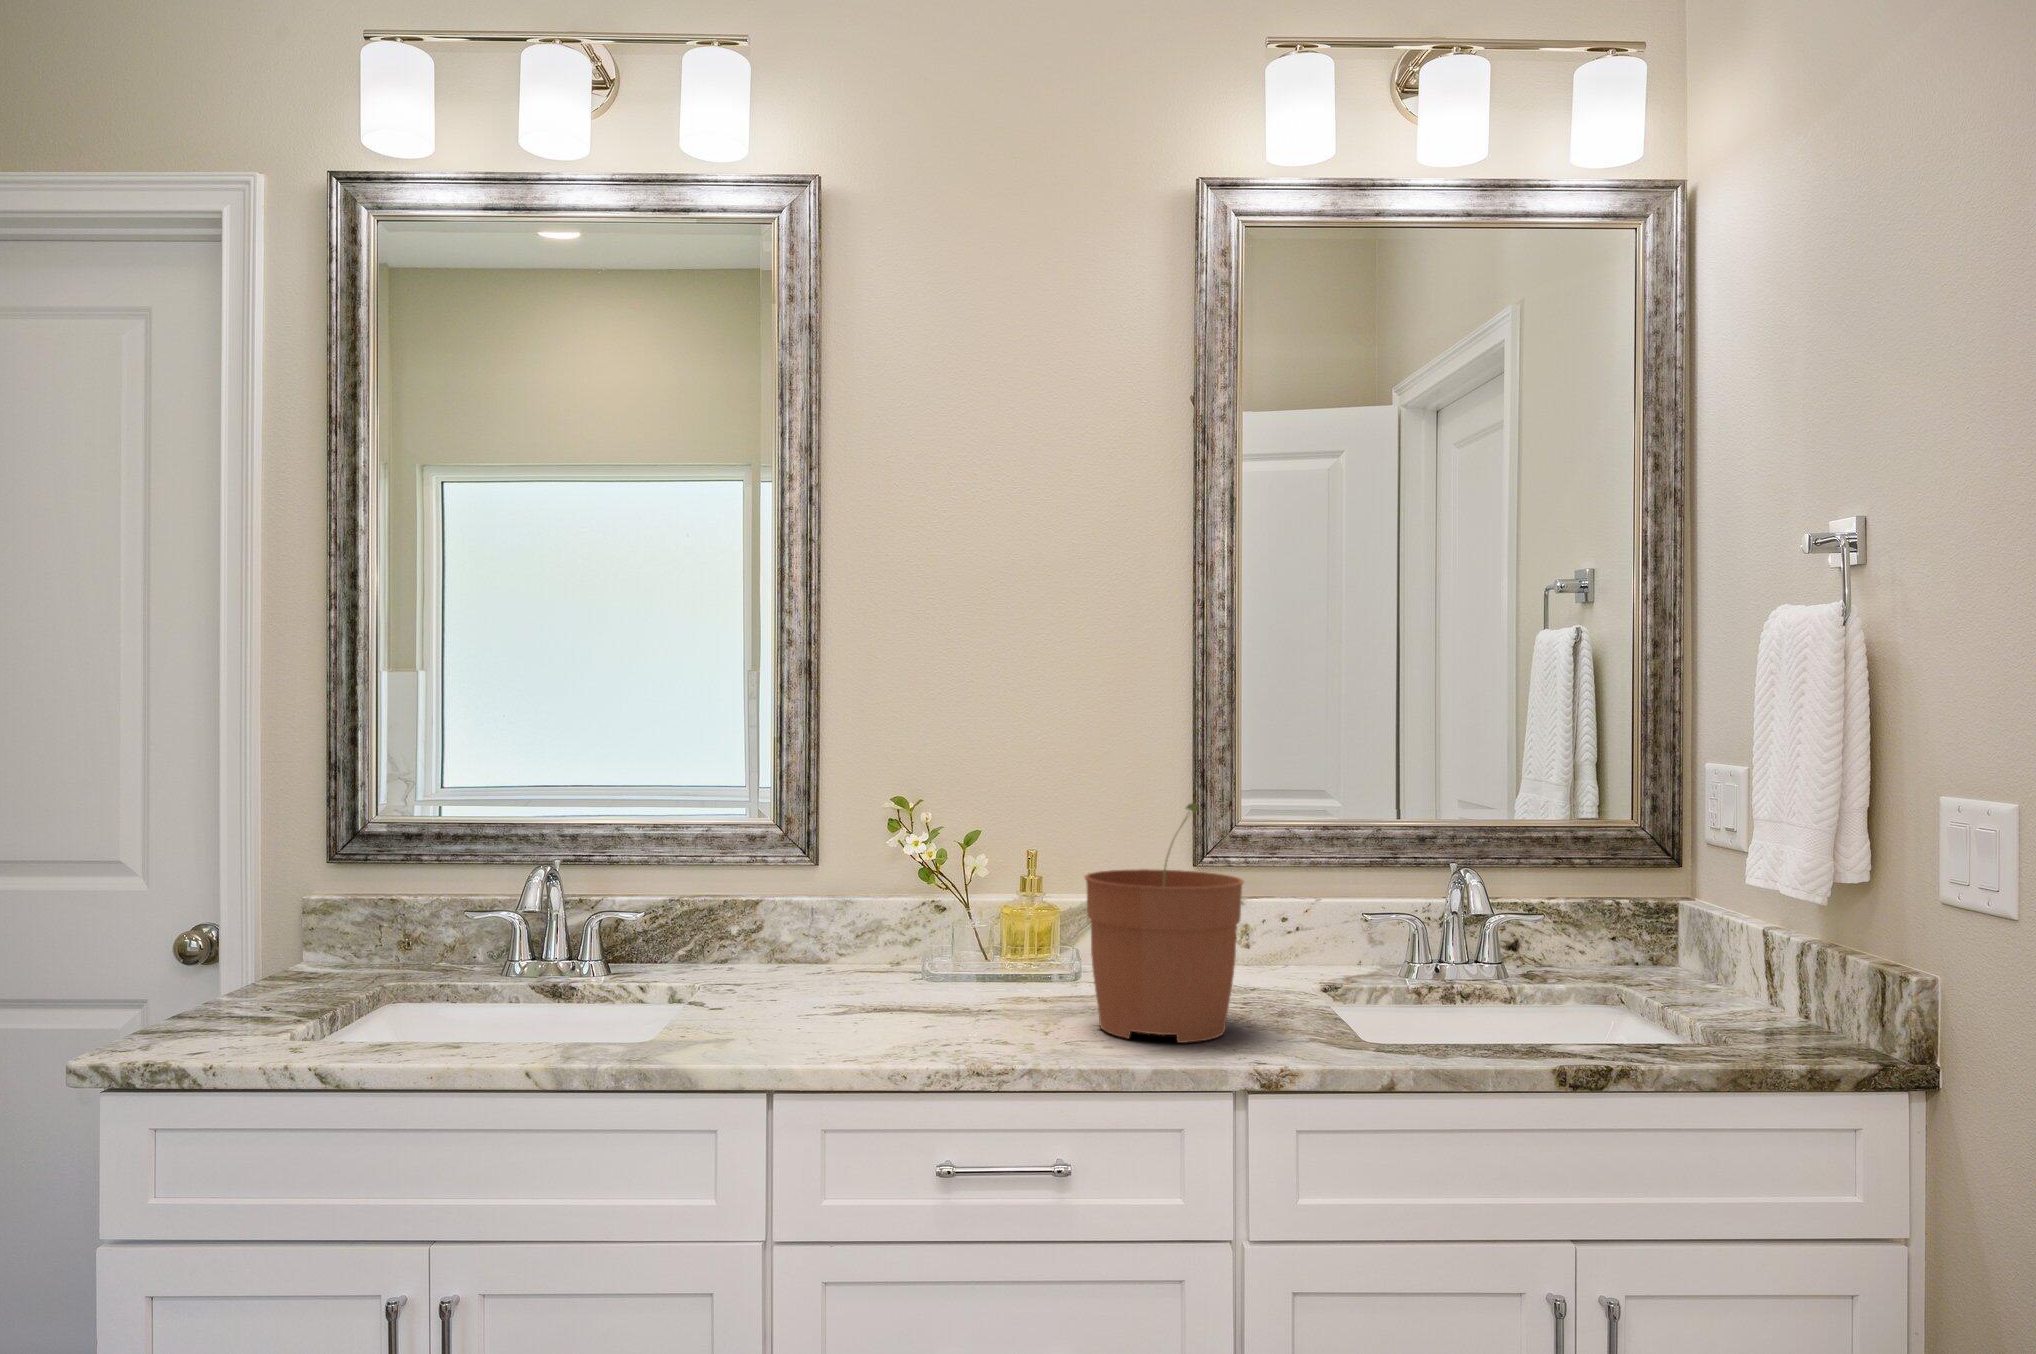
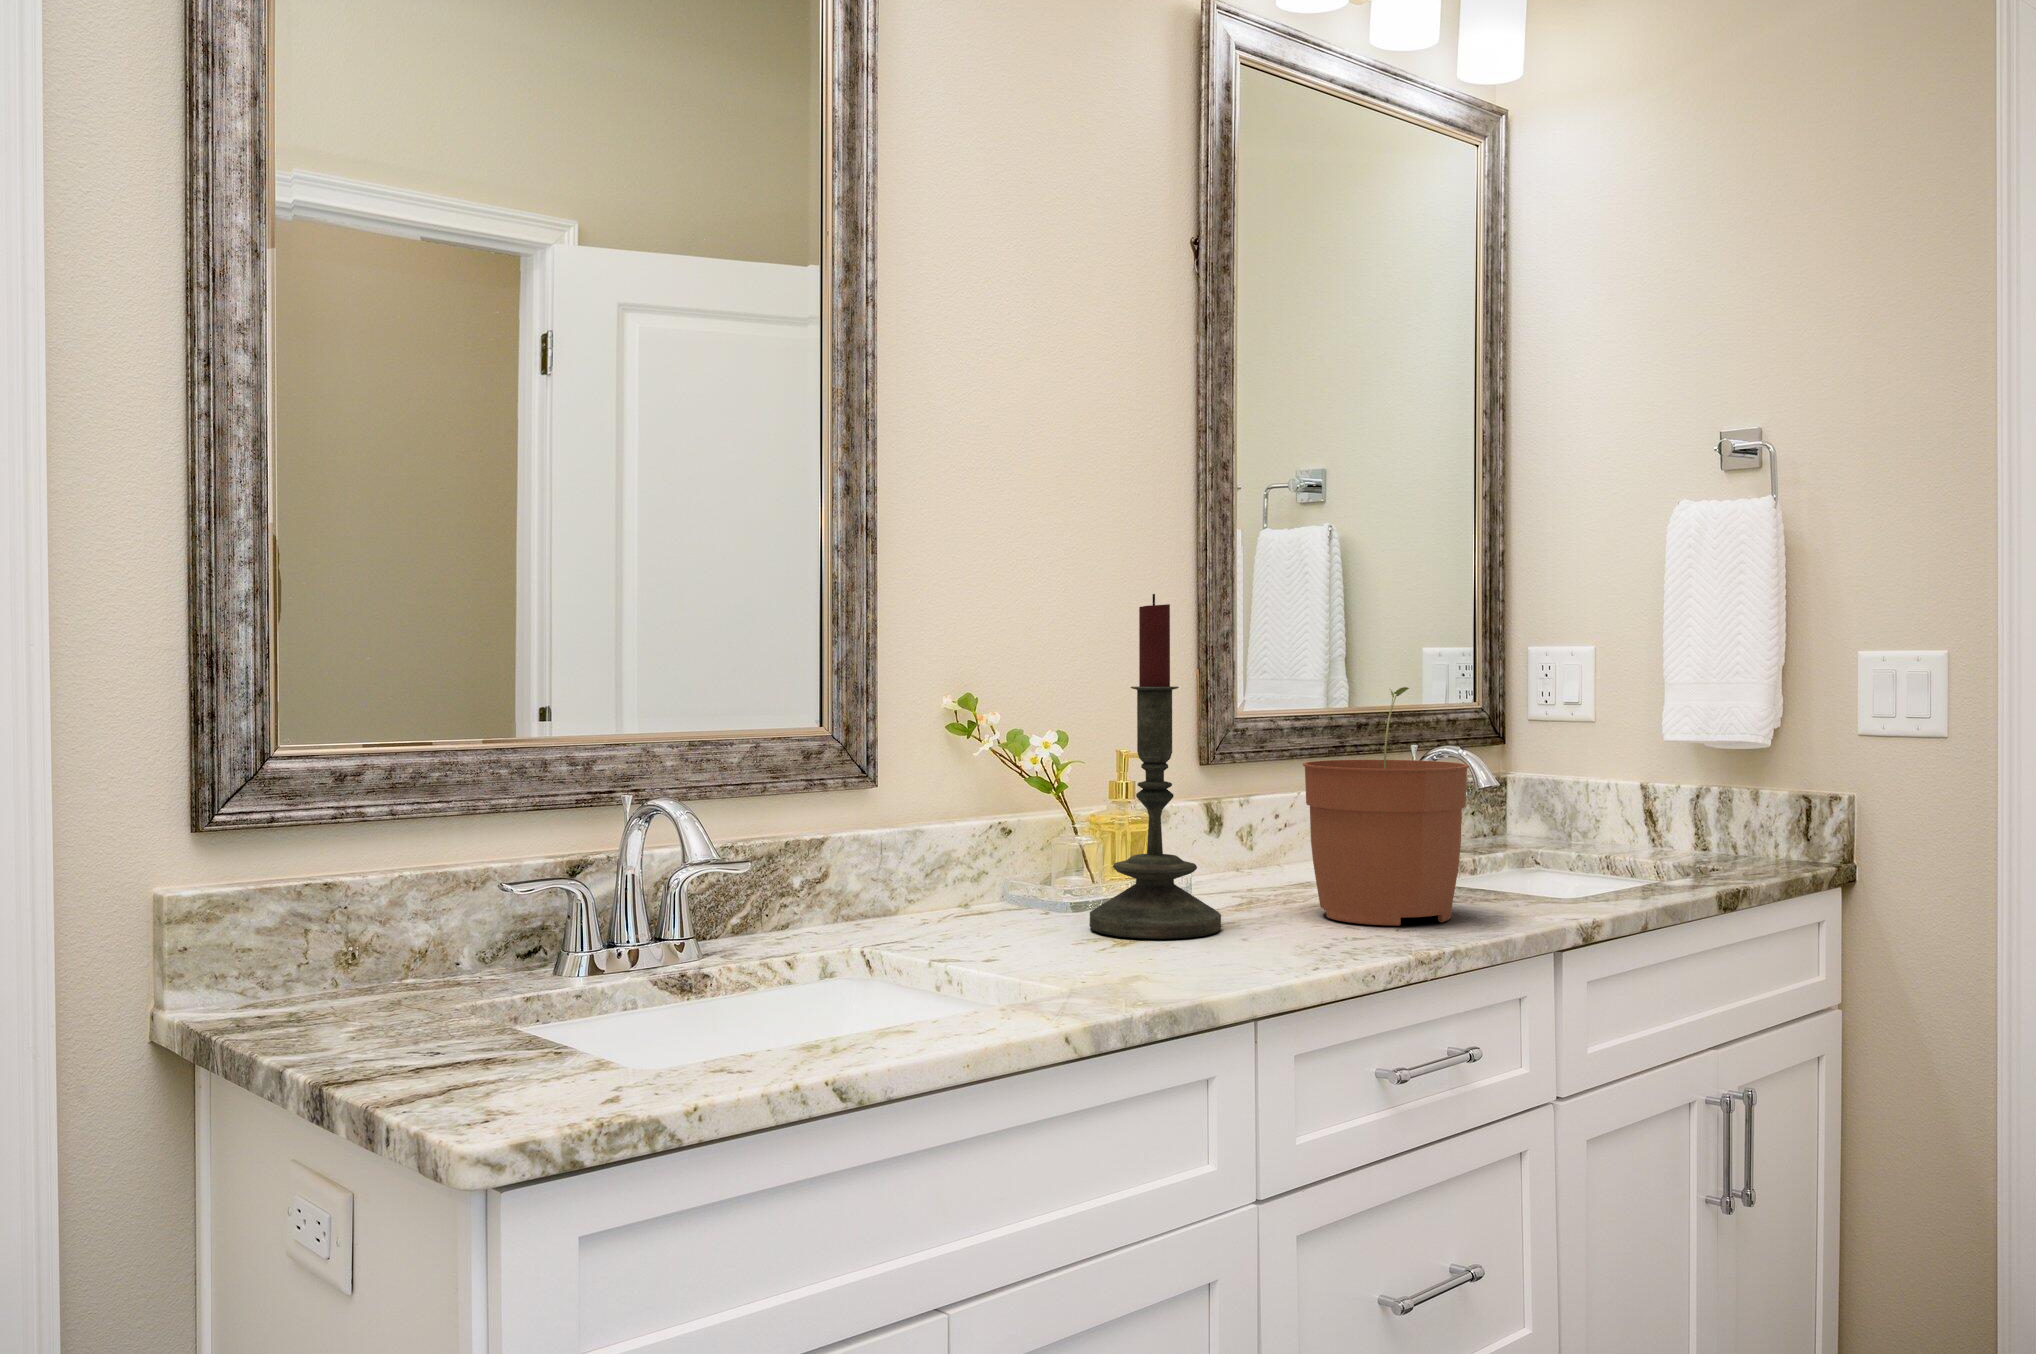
candle: none [887,713,1001,1018] -> present [1090,594,1221,939]

